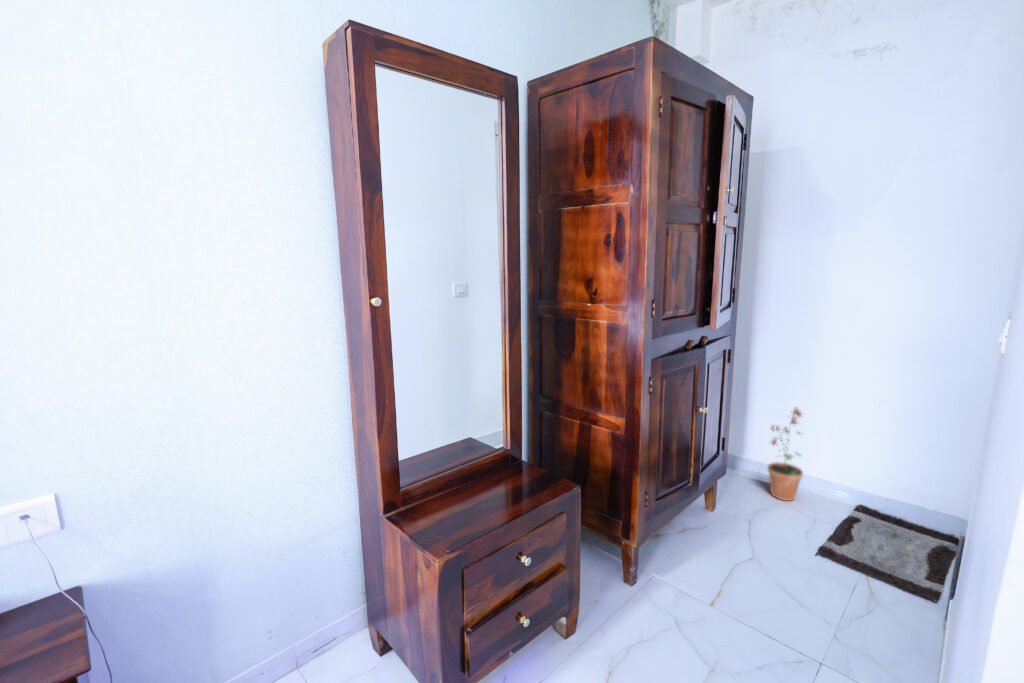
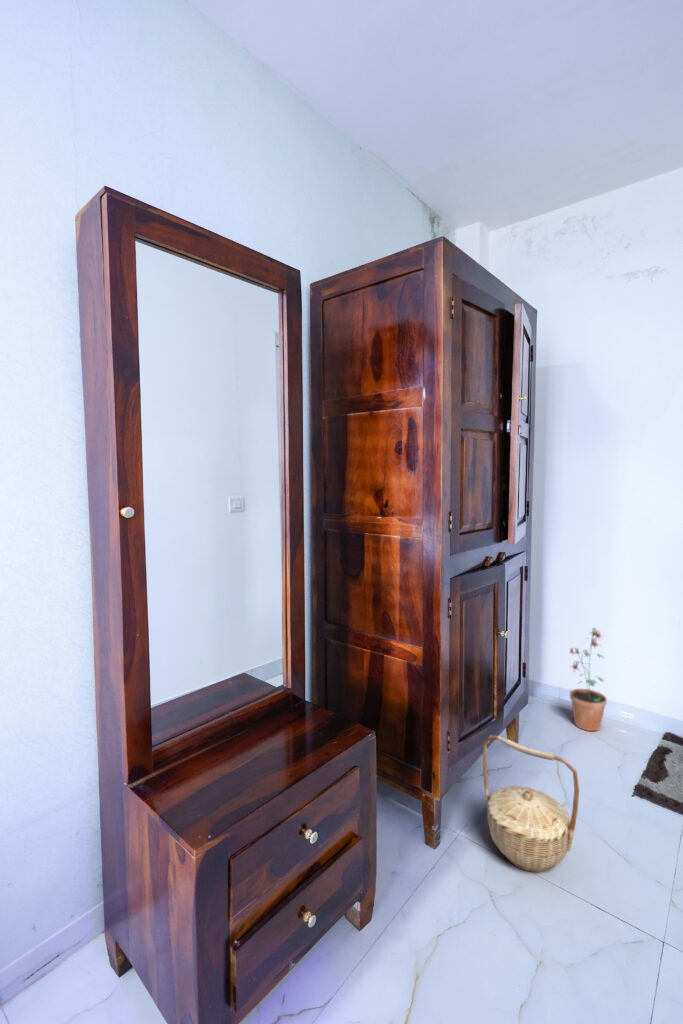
basket: none [677,496,760,609] -> present [483,735,579,872]

